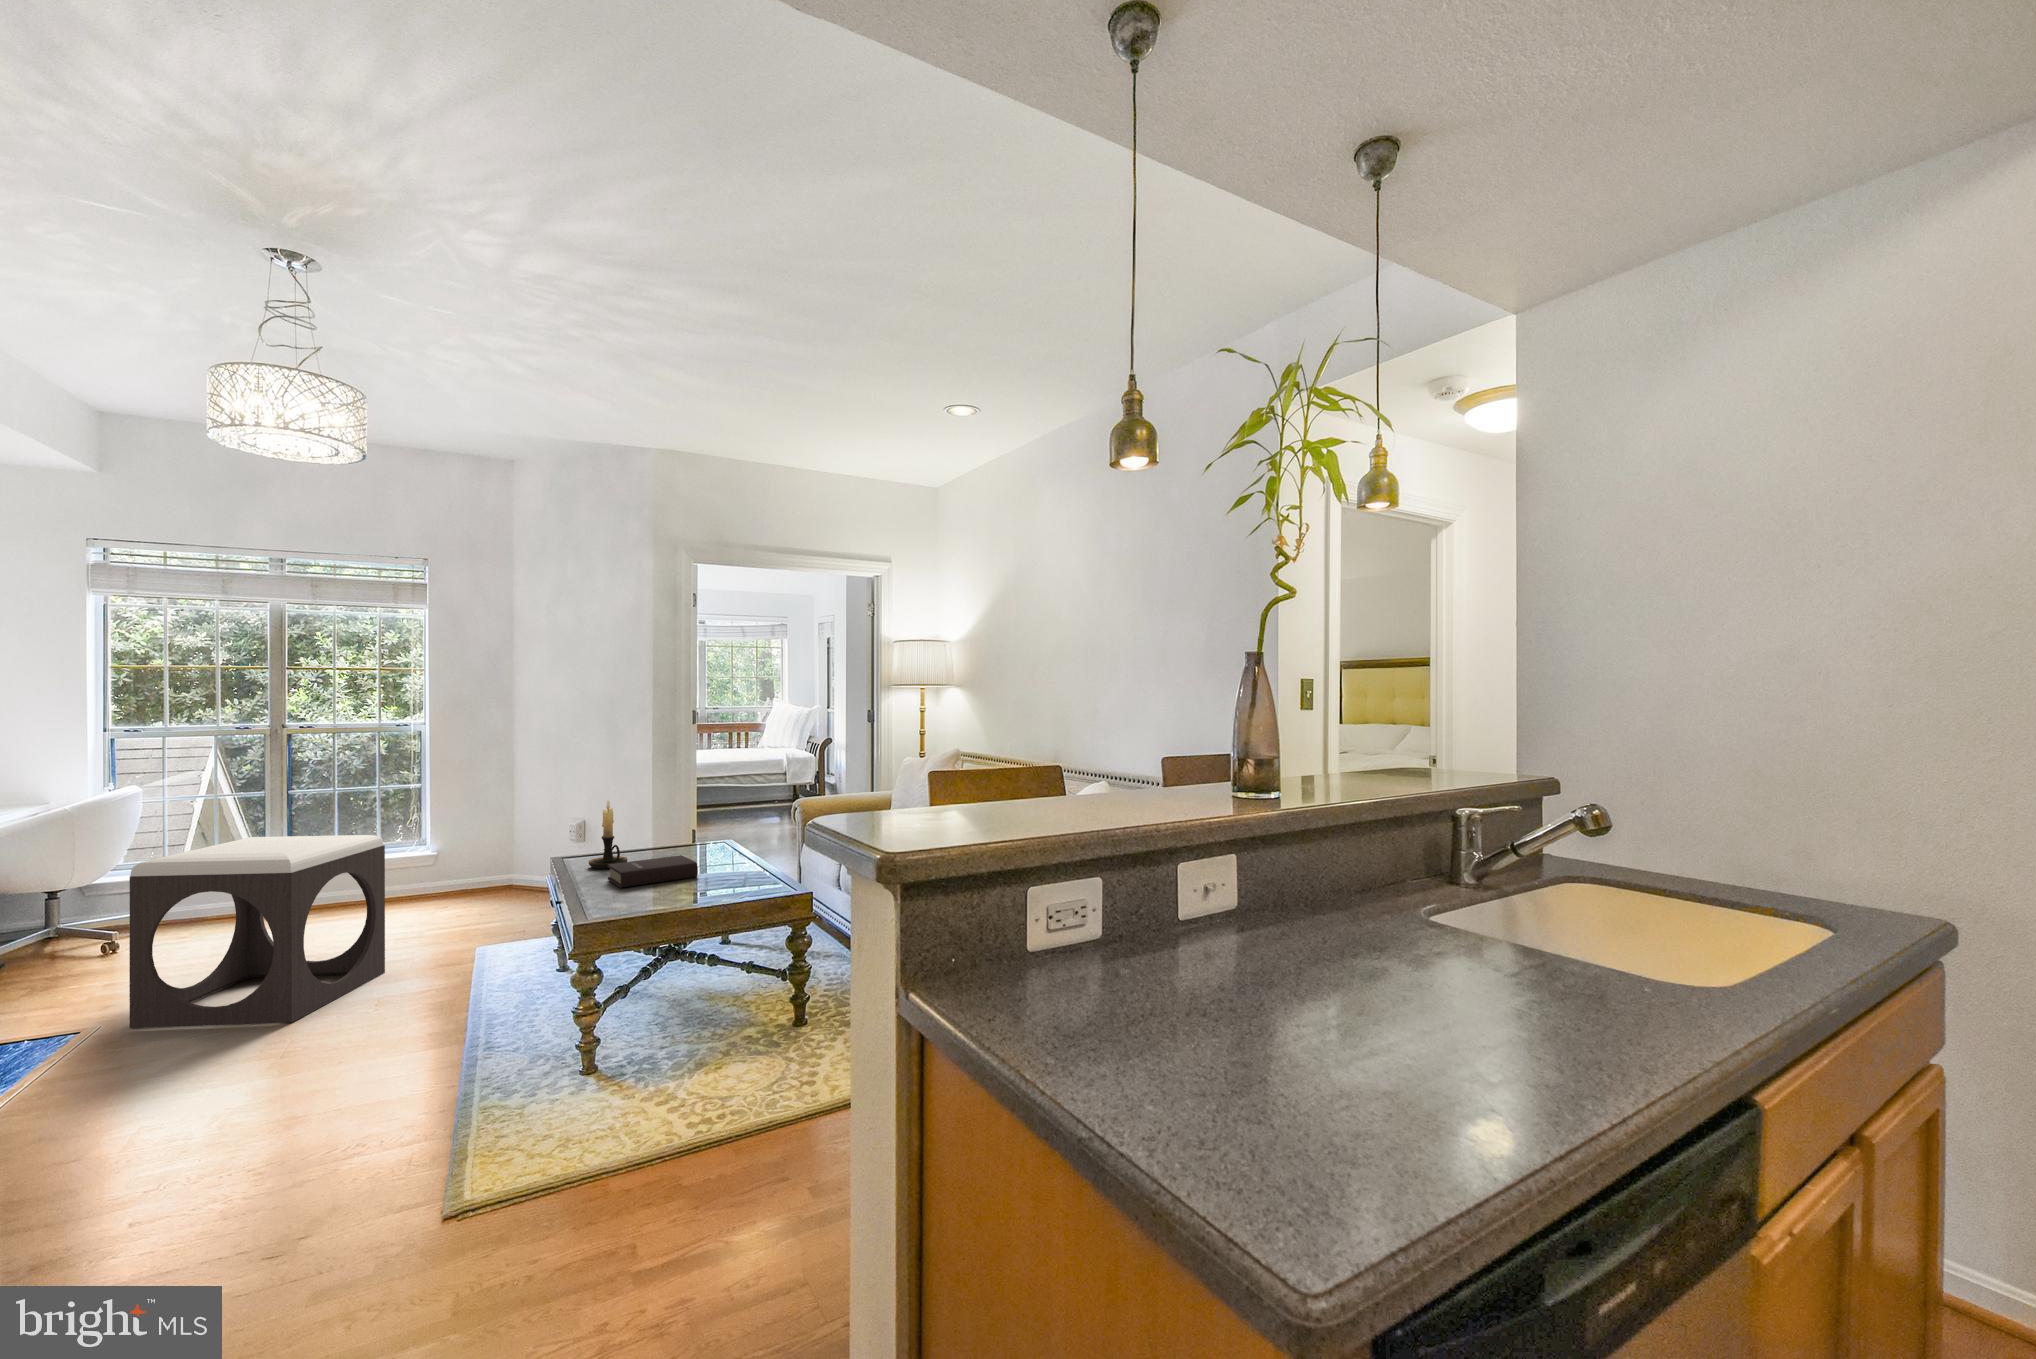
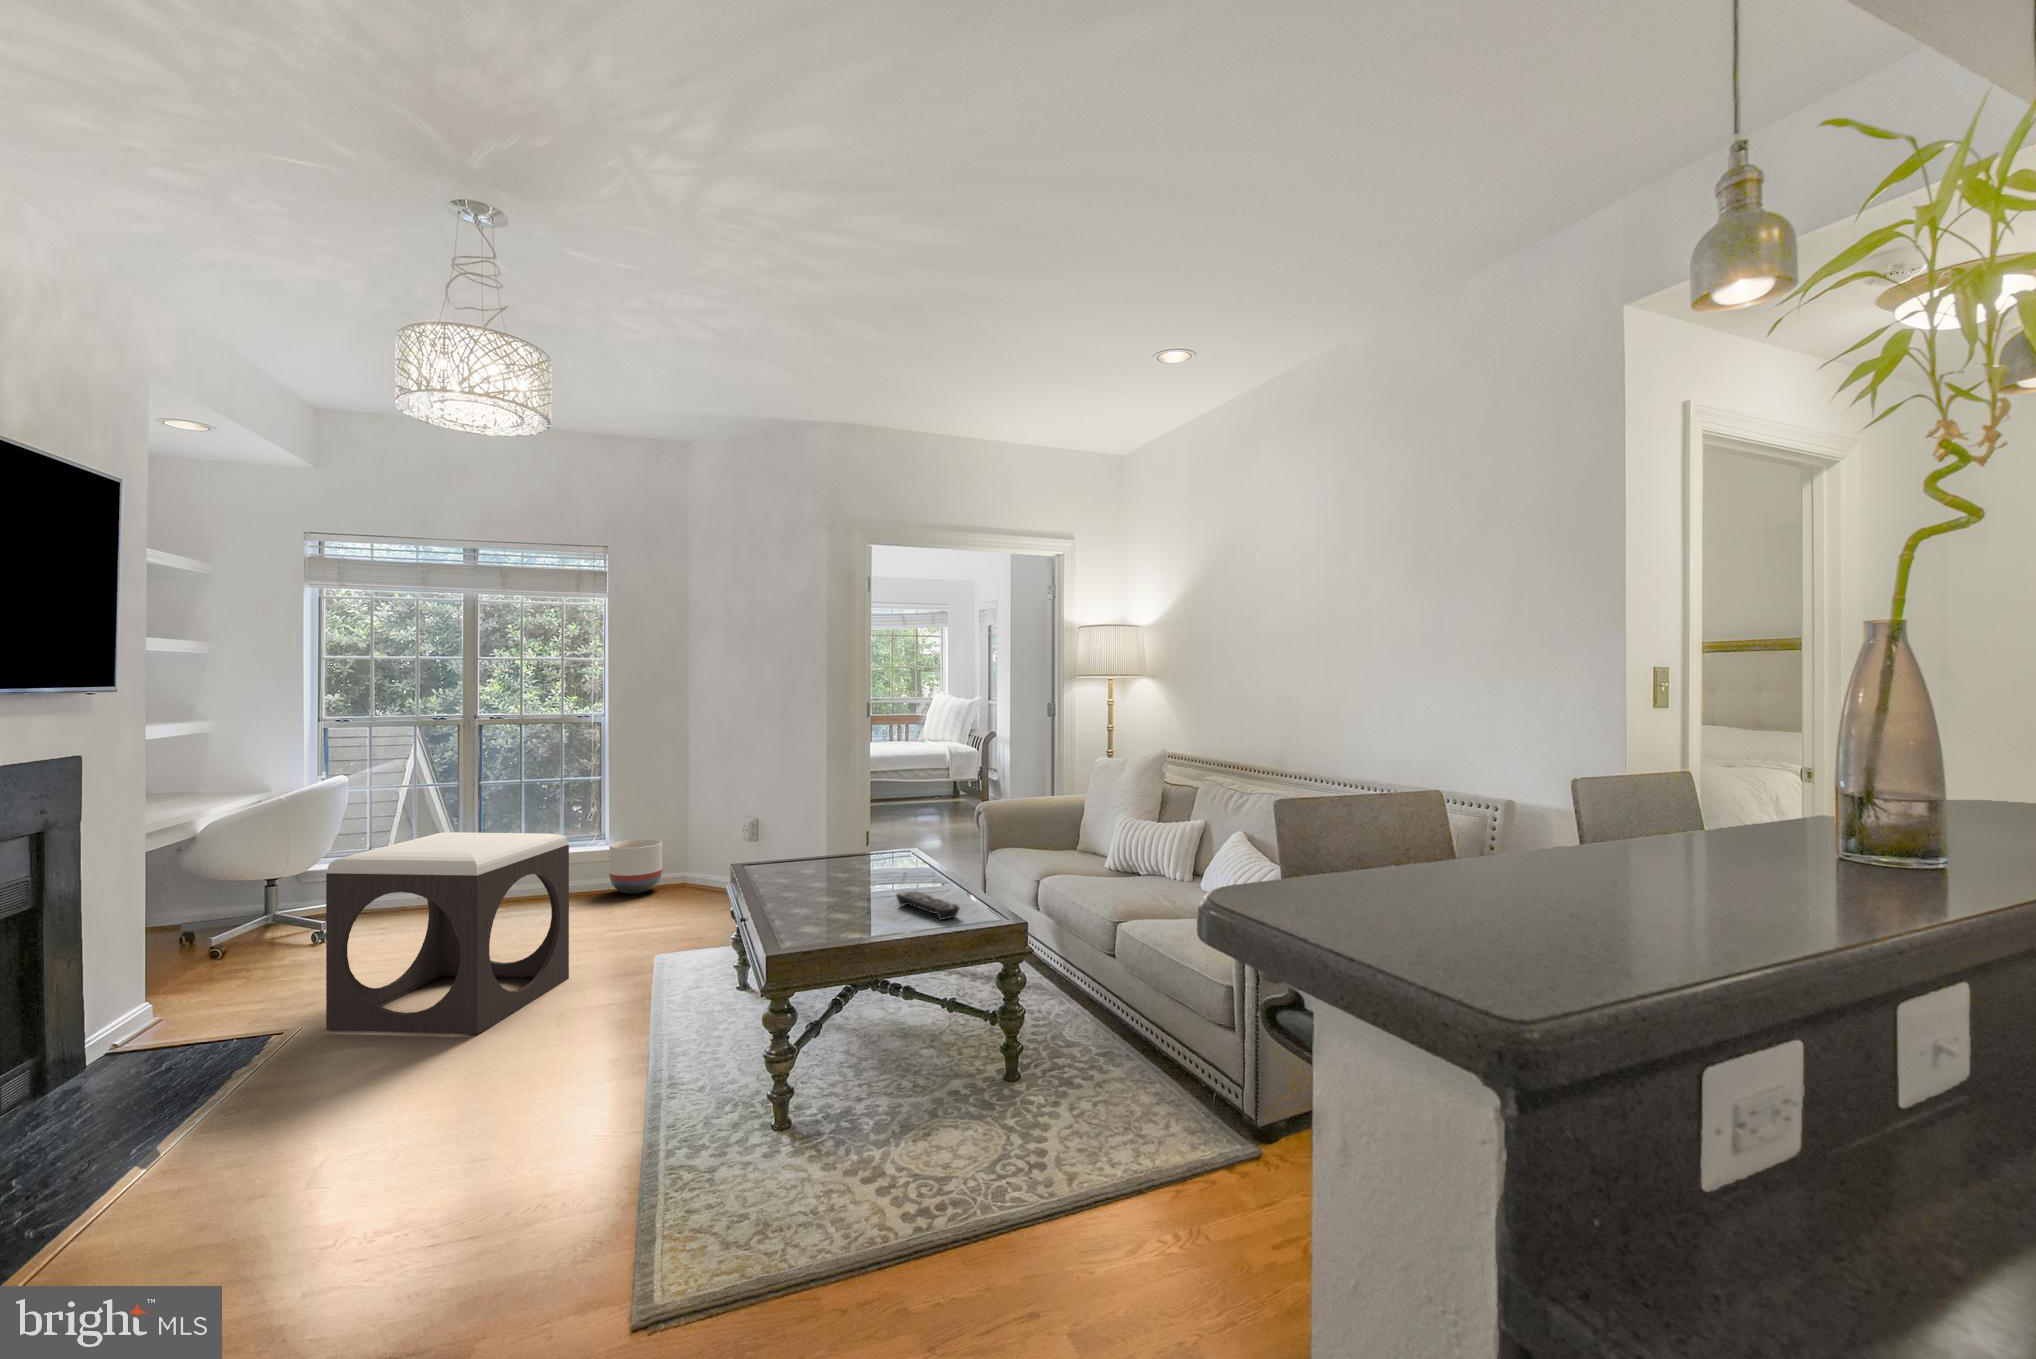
candle holder: present [589,800,627,869] -> none [772,803,813,880]
planter: none [427,845,483,898] -> present [609,839,662,894]
book: present [608,855,698,888] -> none [795,869,891,906]
remote control: none [700,871,754,893] -> present [896,890,960,920]

